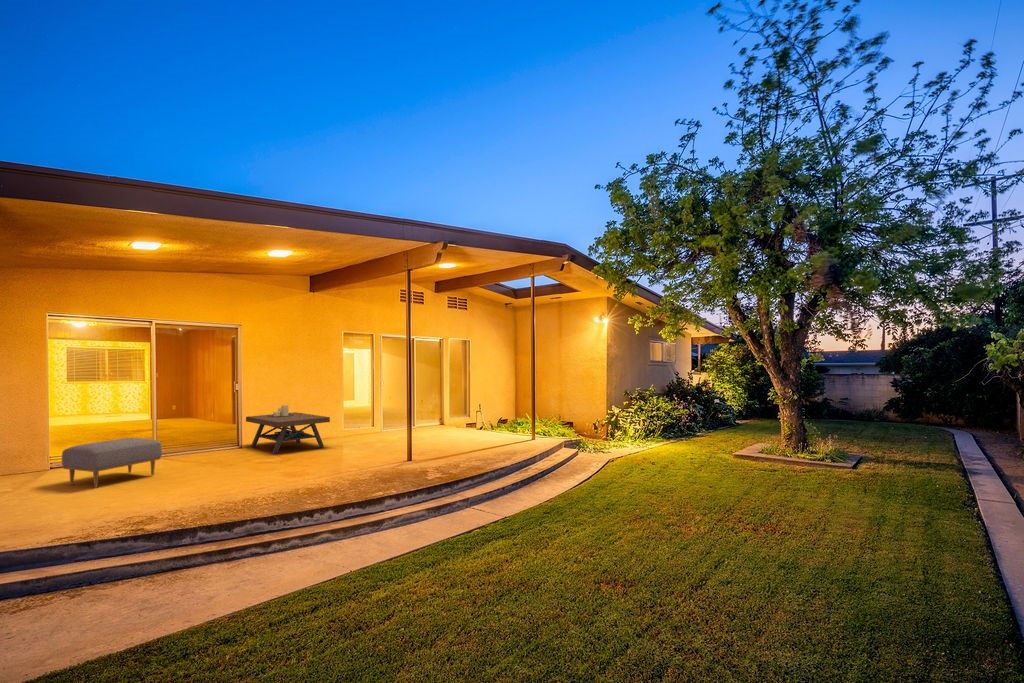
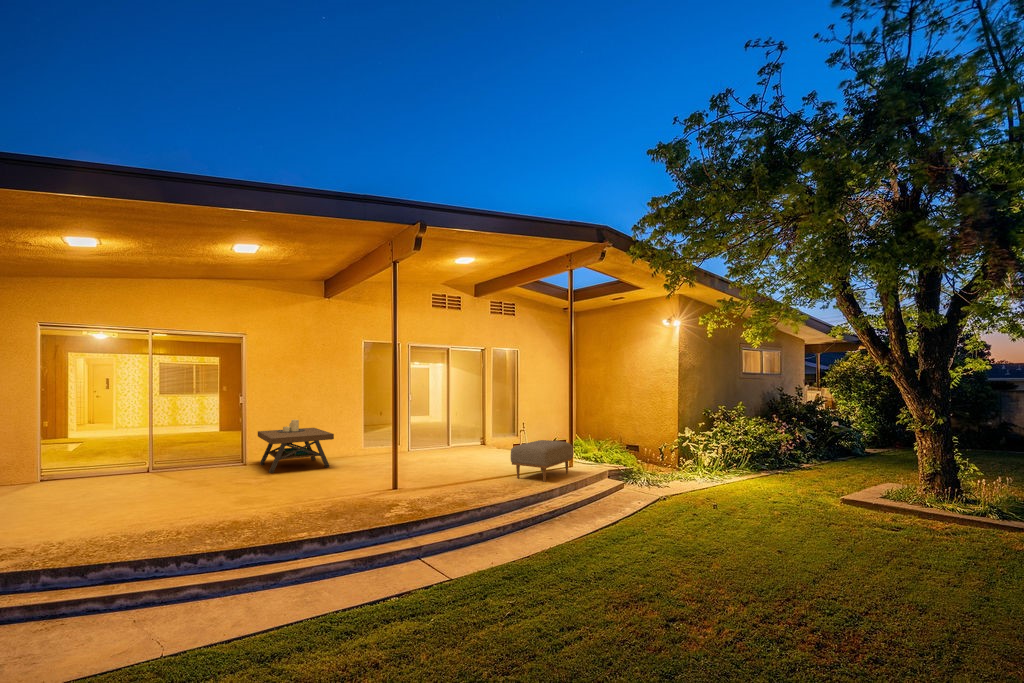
ottoman: present [62,438,162,488] -> present [511,440,573,482]

